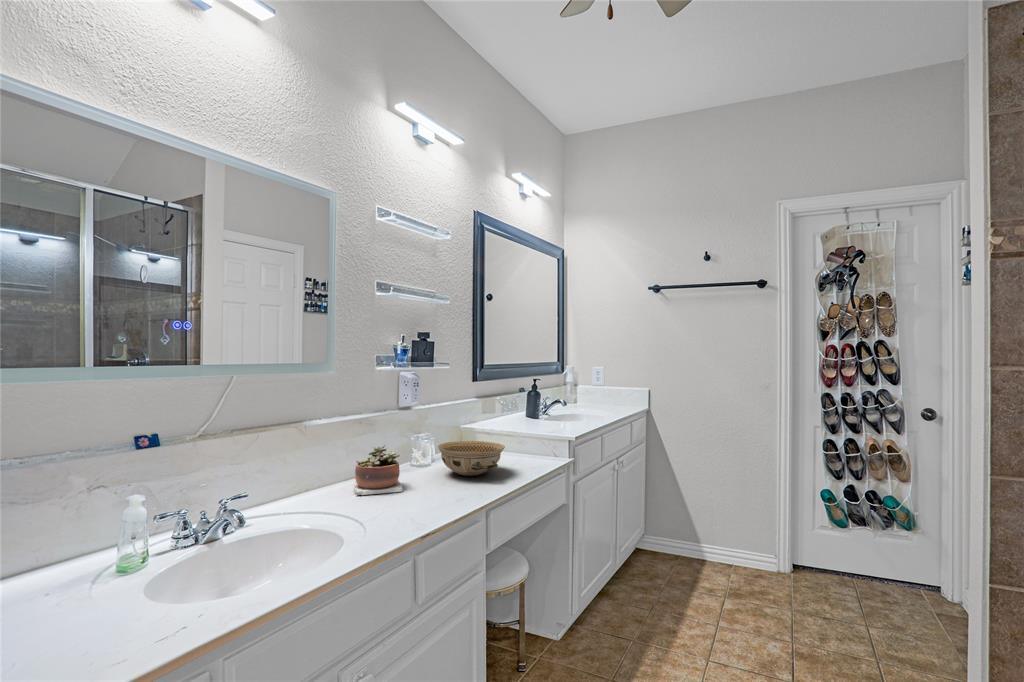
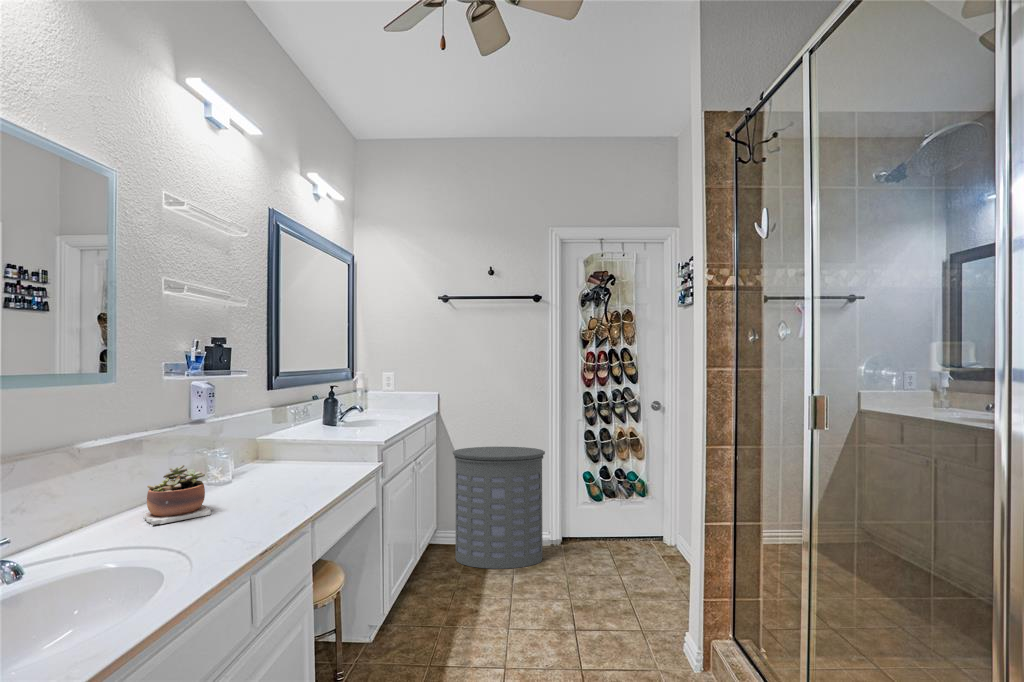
ceramic bowl: present [438,441,505,476] -> none [246,453,323,490]
laundry hamper: none [658,449,767,590] -> present [453,447,545,569]

